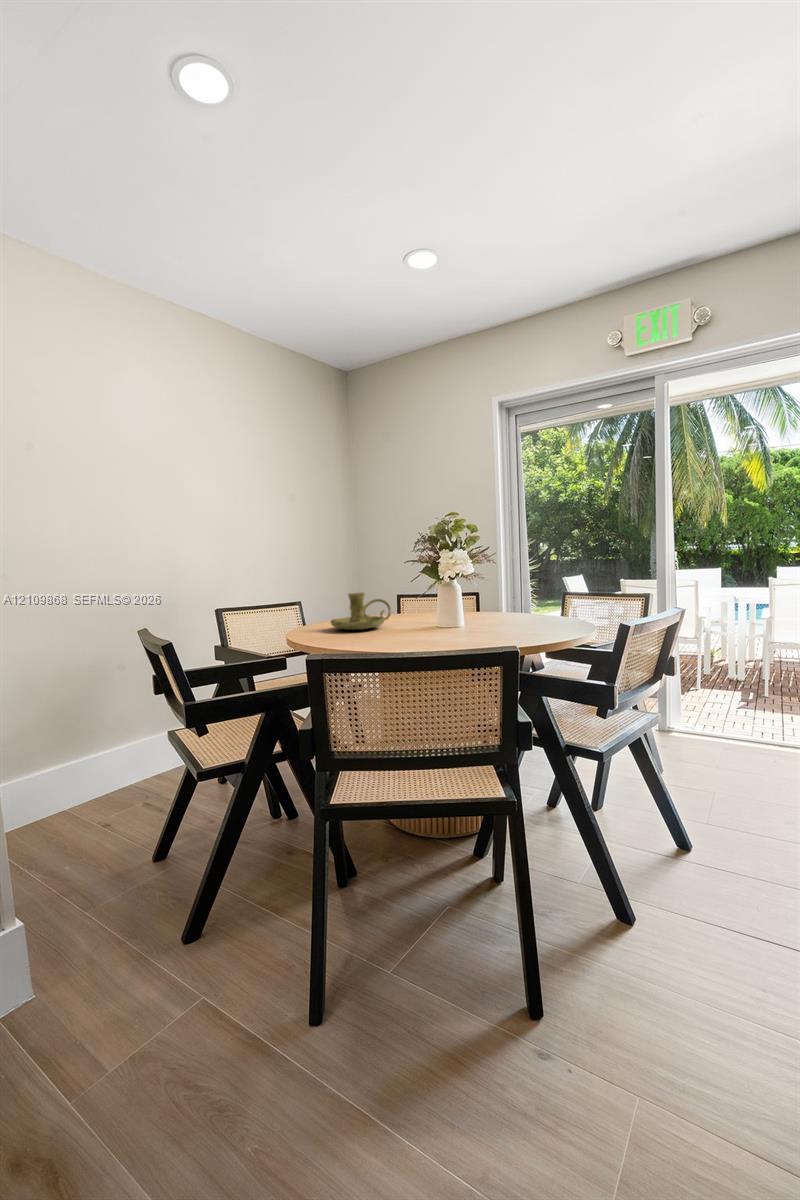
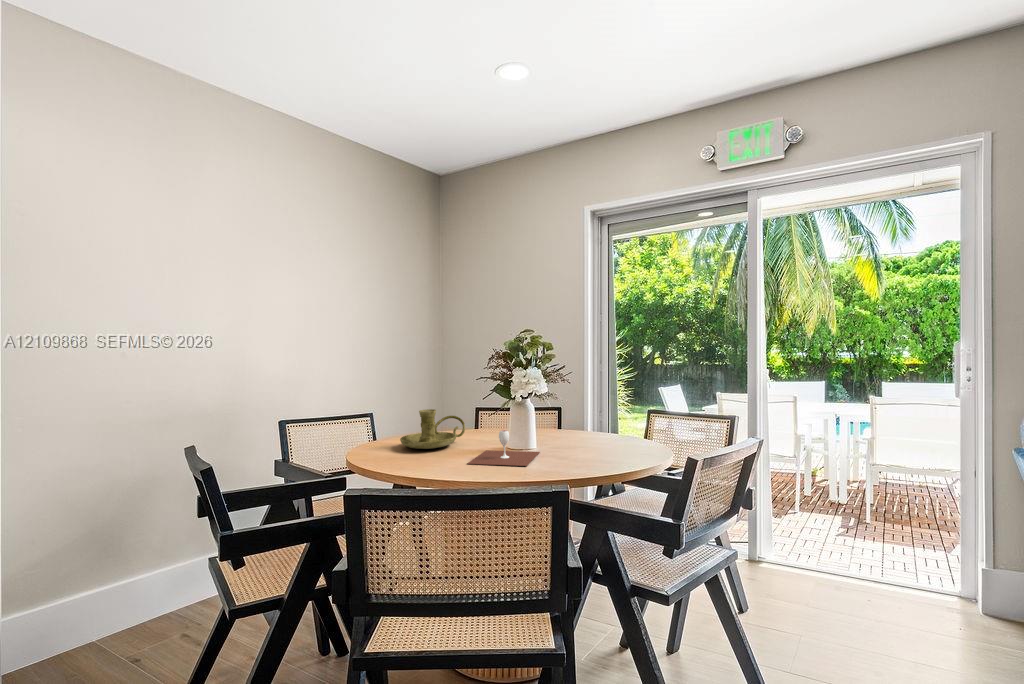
wine glass: none [407,606,472,637] -> present [467,430,540,466]

